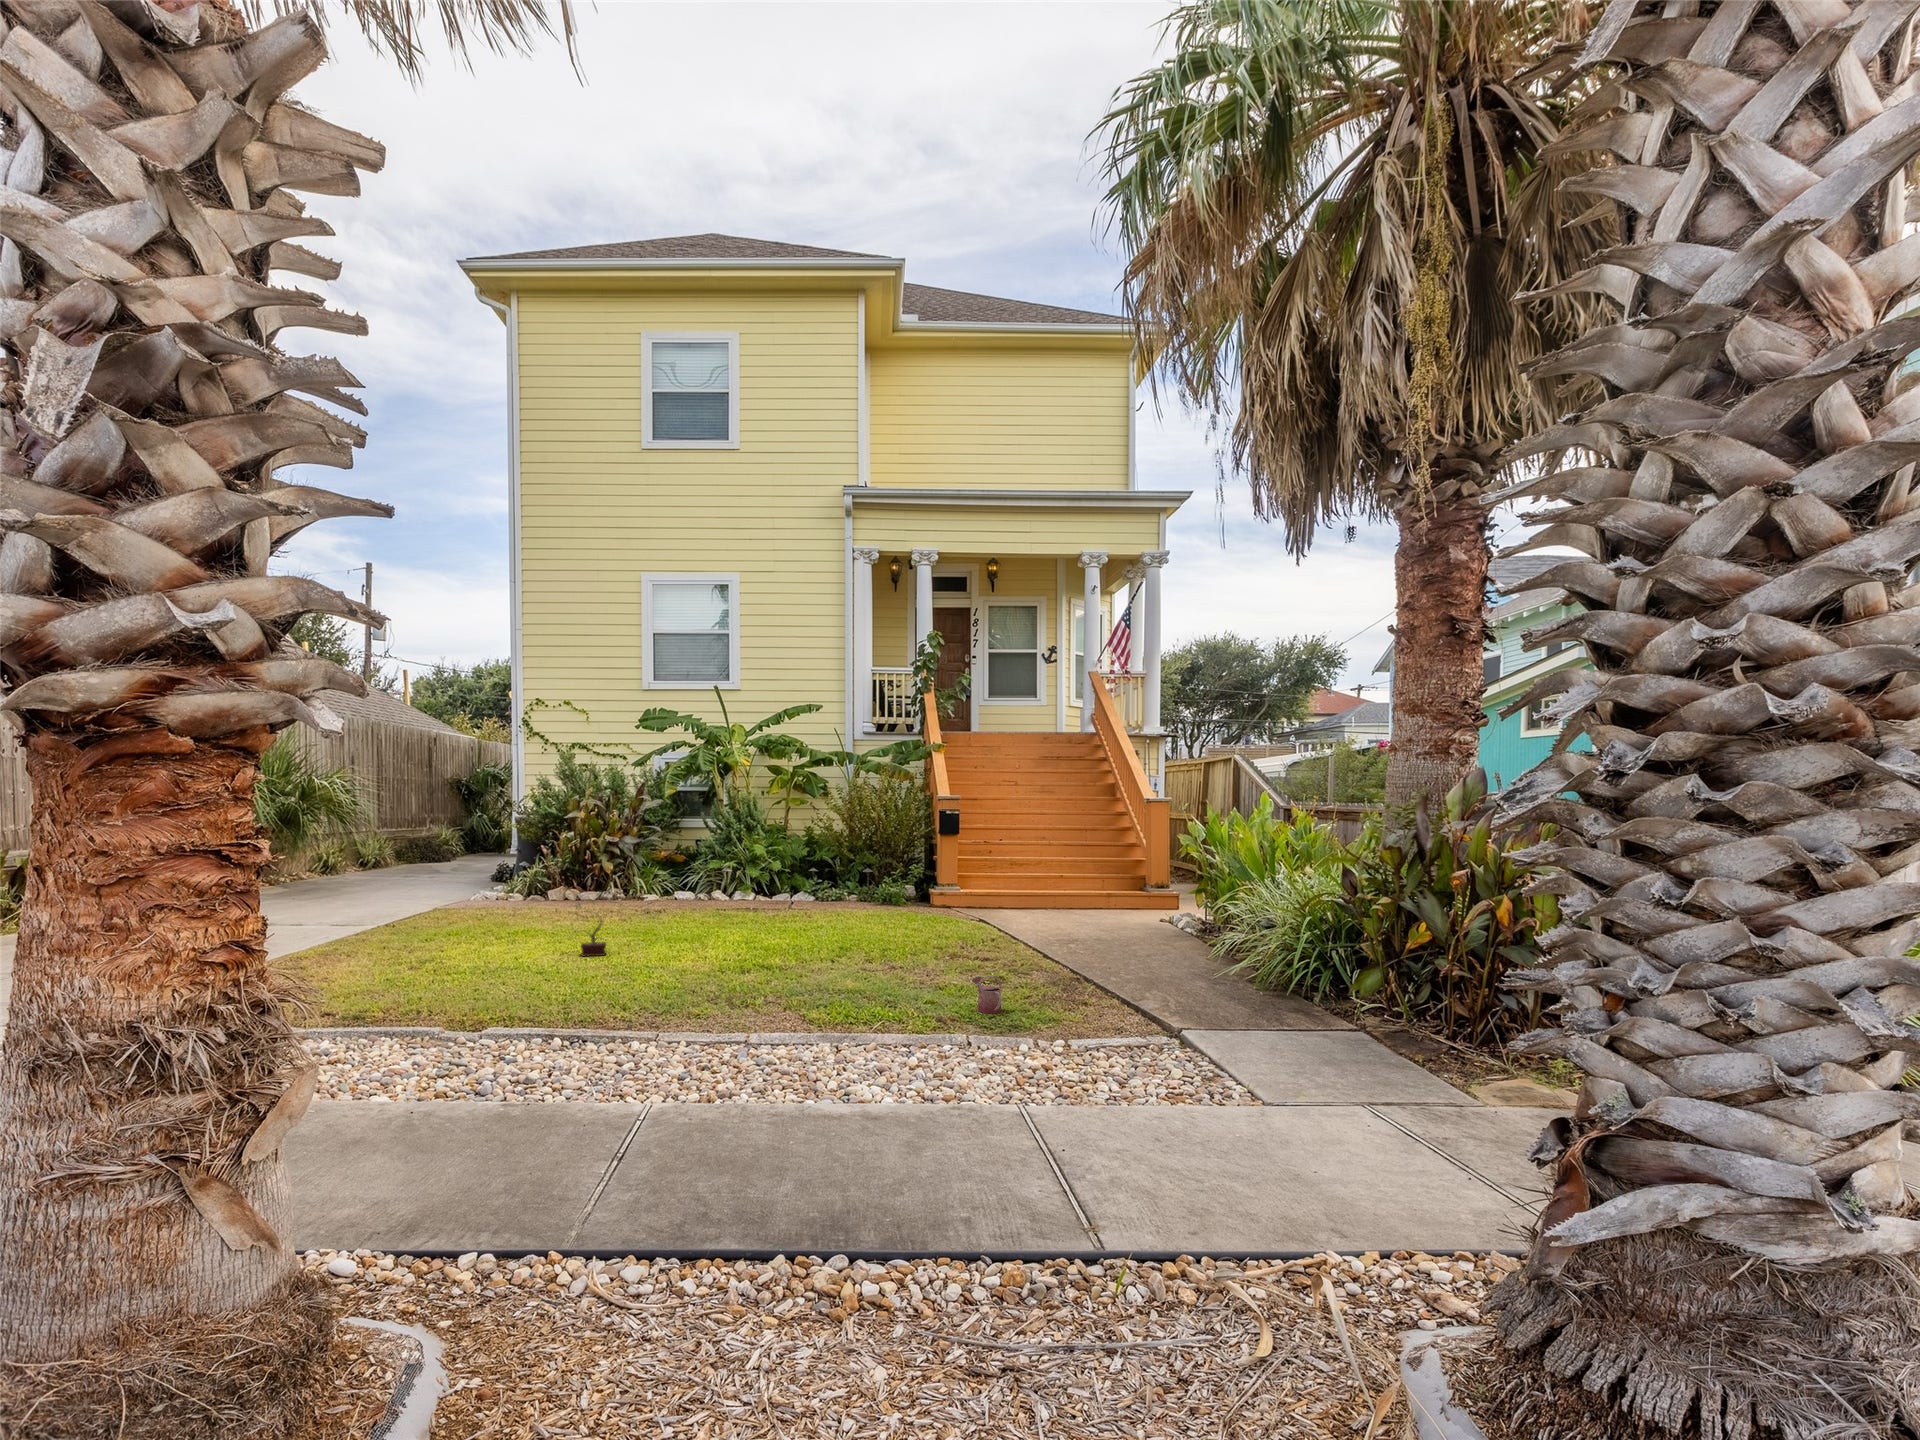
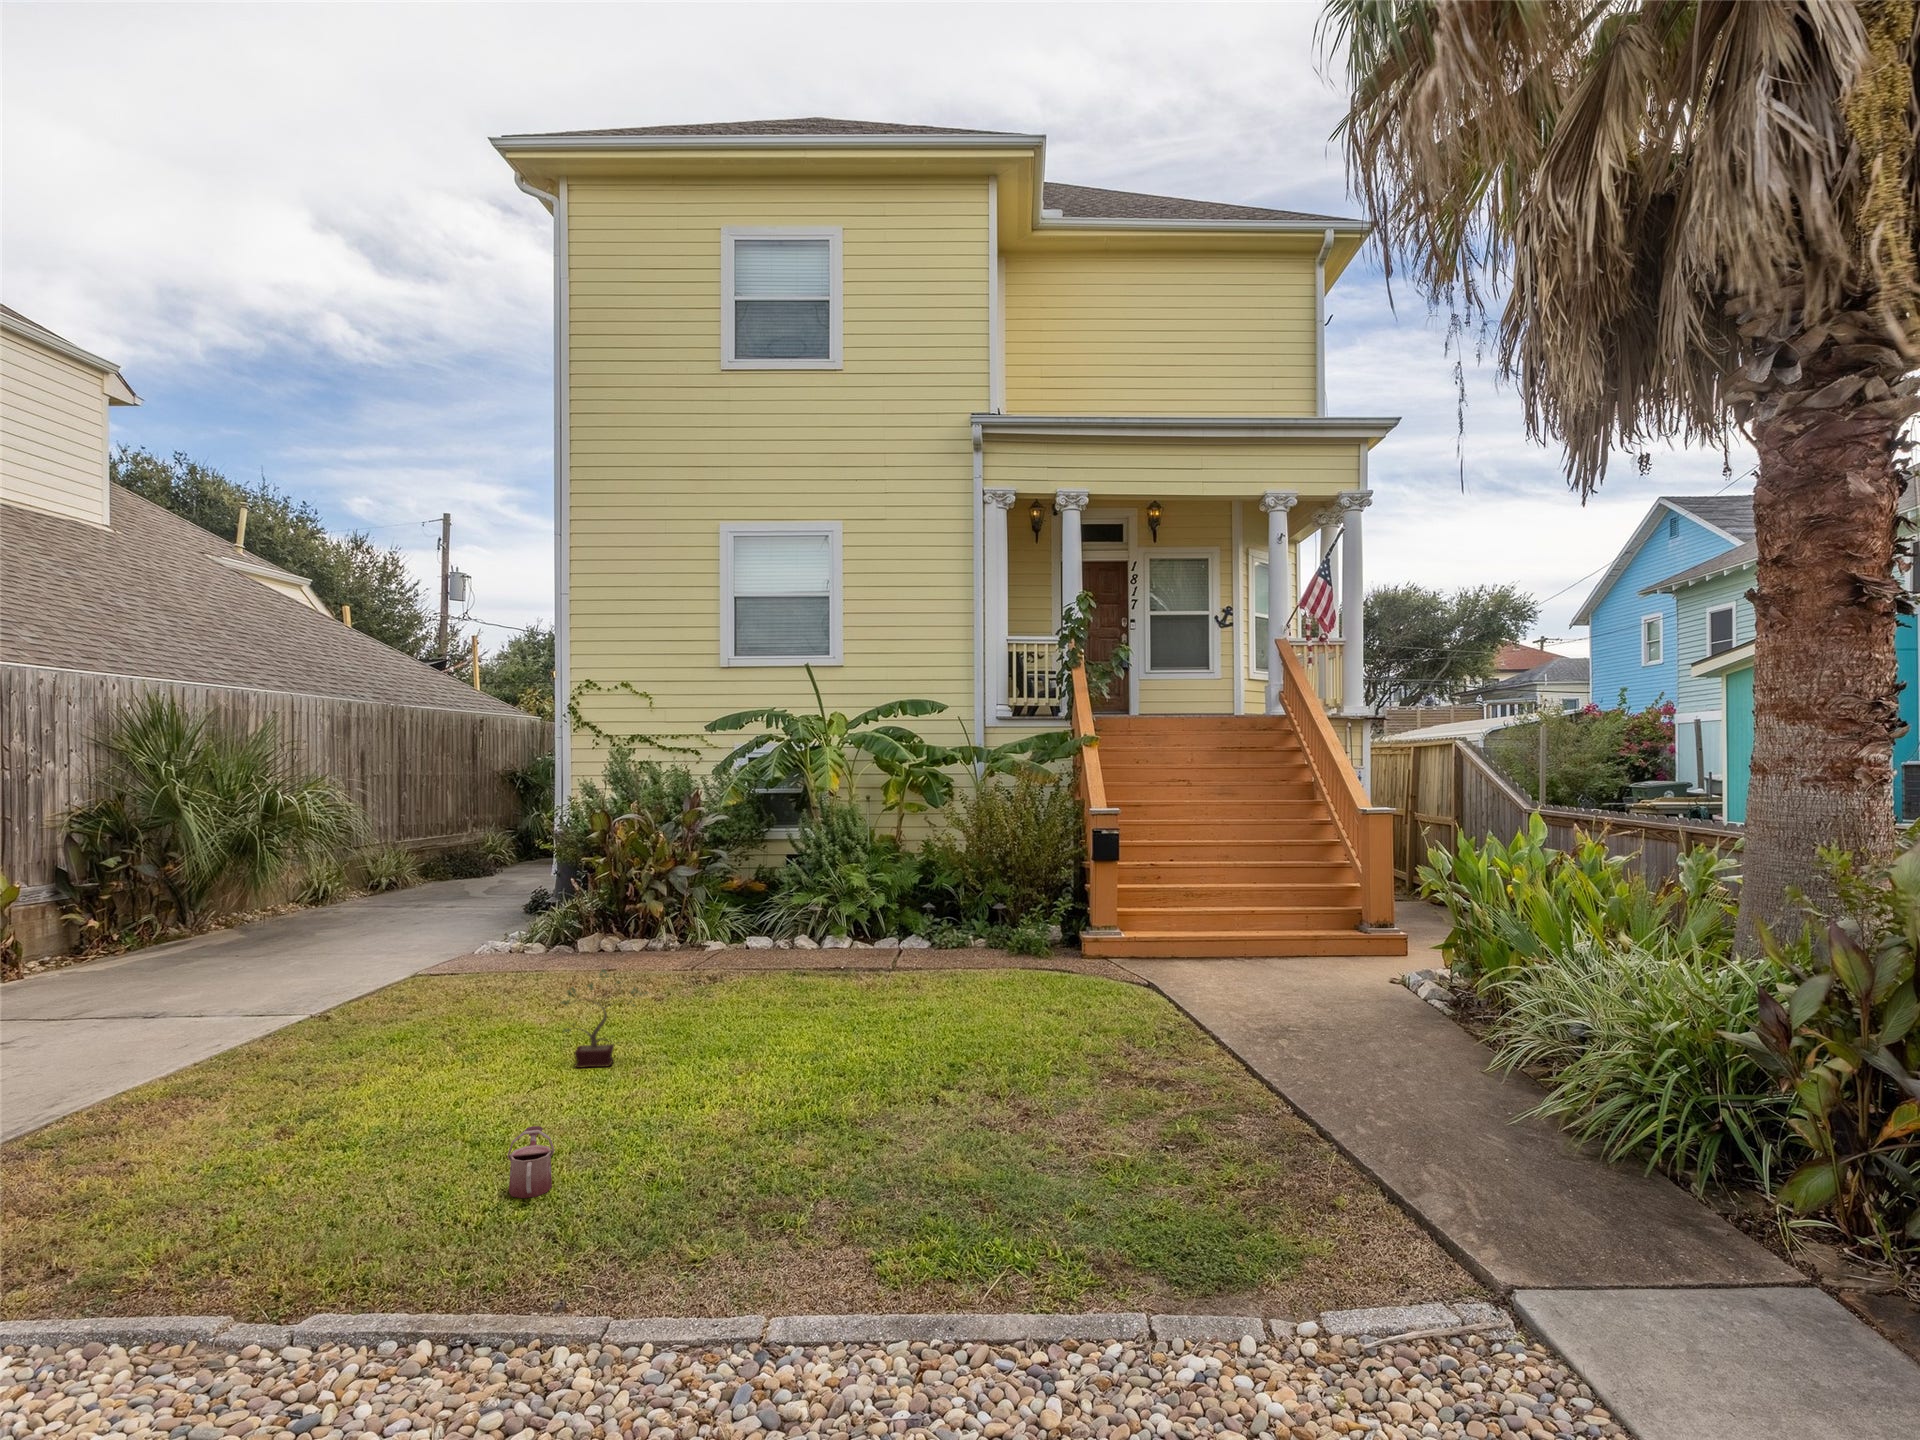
watering can: present [972,975,1001,1014] -> present [507,1126,555,1198]

